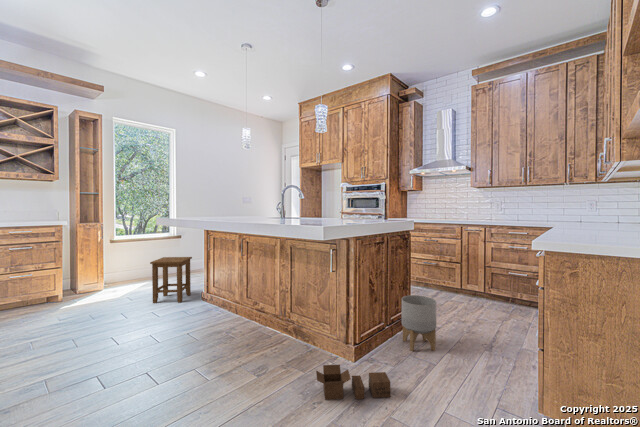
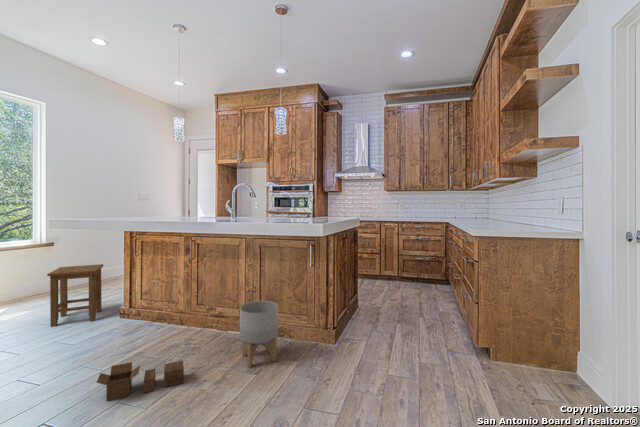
planter: present [402,295,436,351] -> present [240,301,278,367]
cardboard box: present [316,365,390,400] -> present [97,361,184,401]

